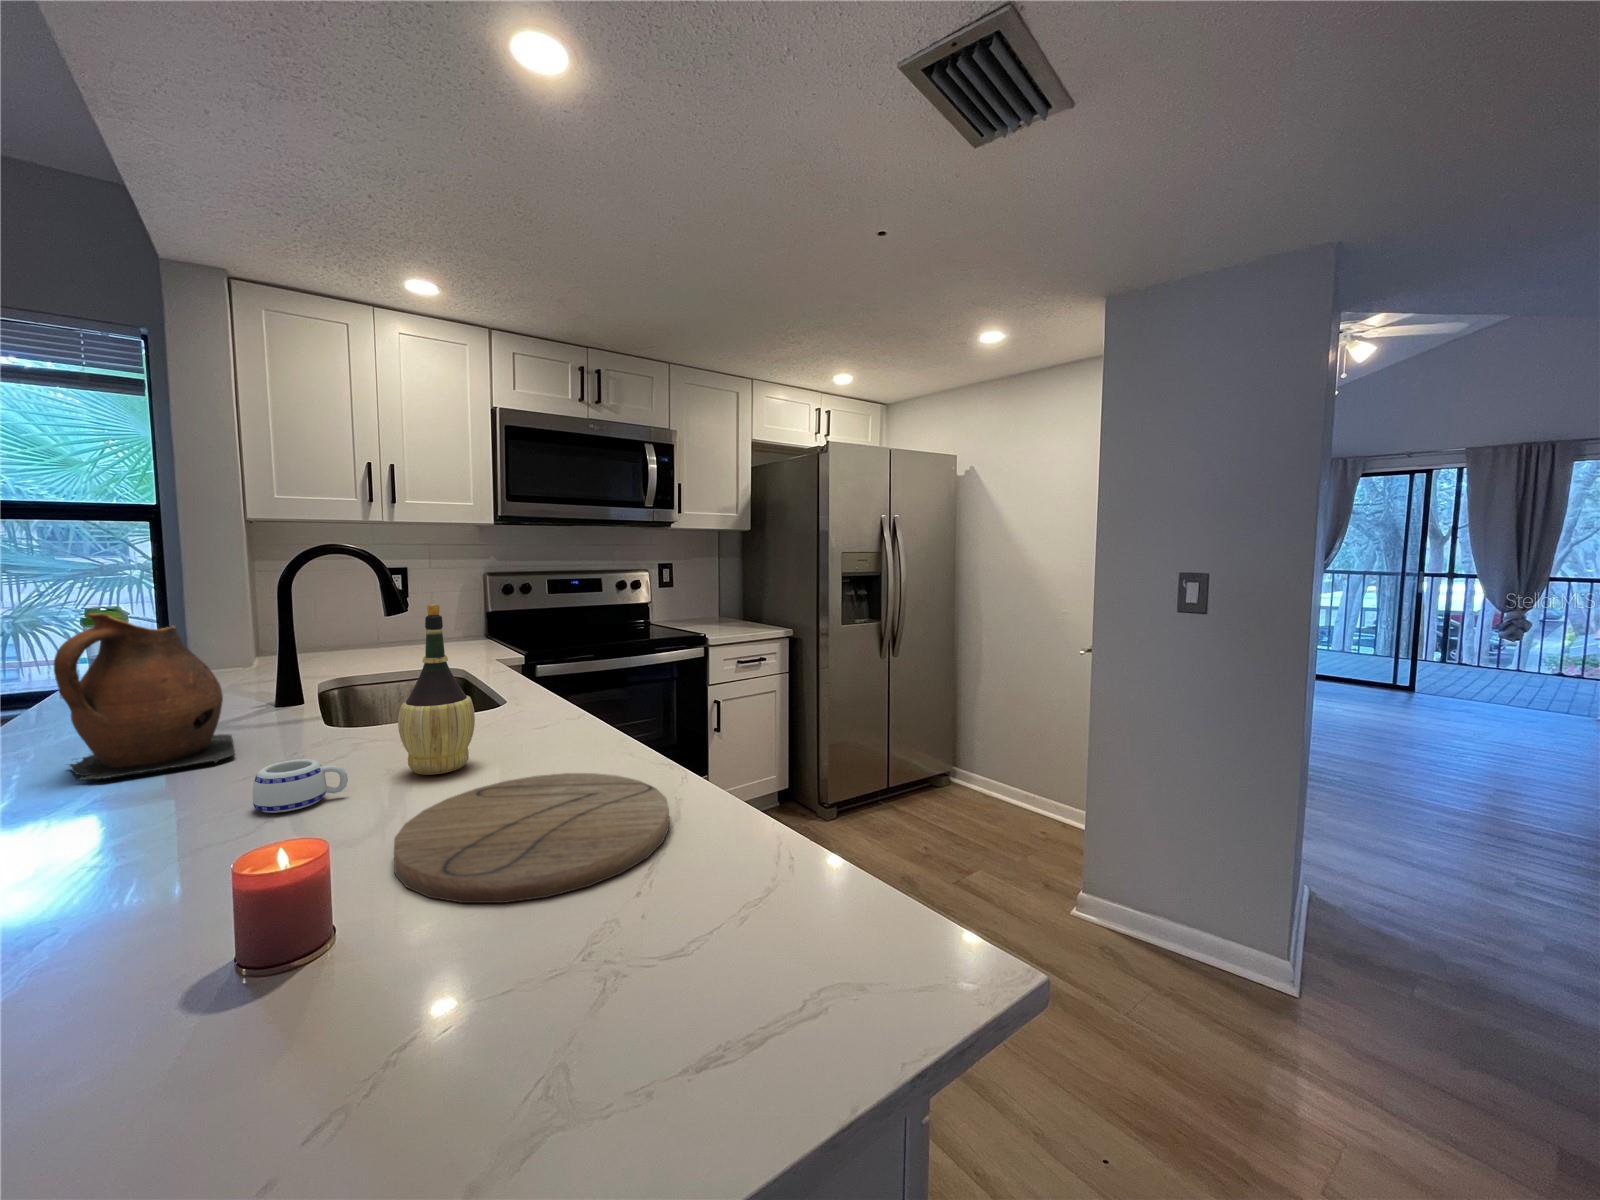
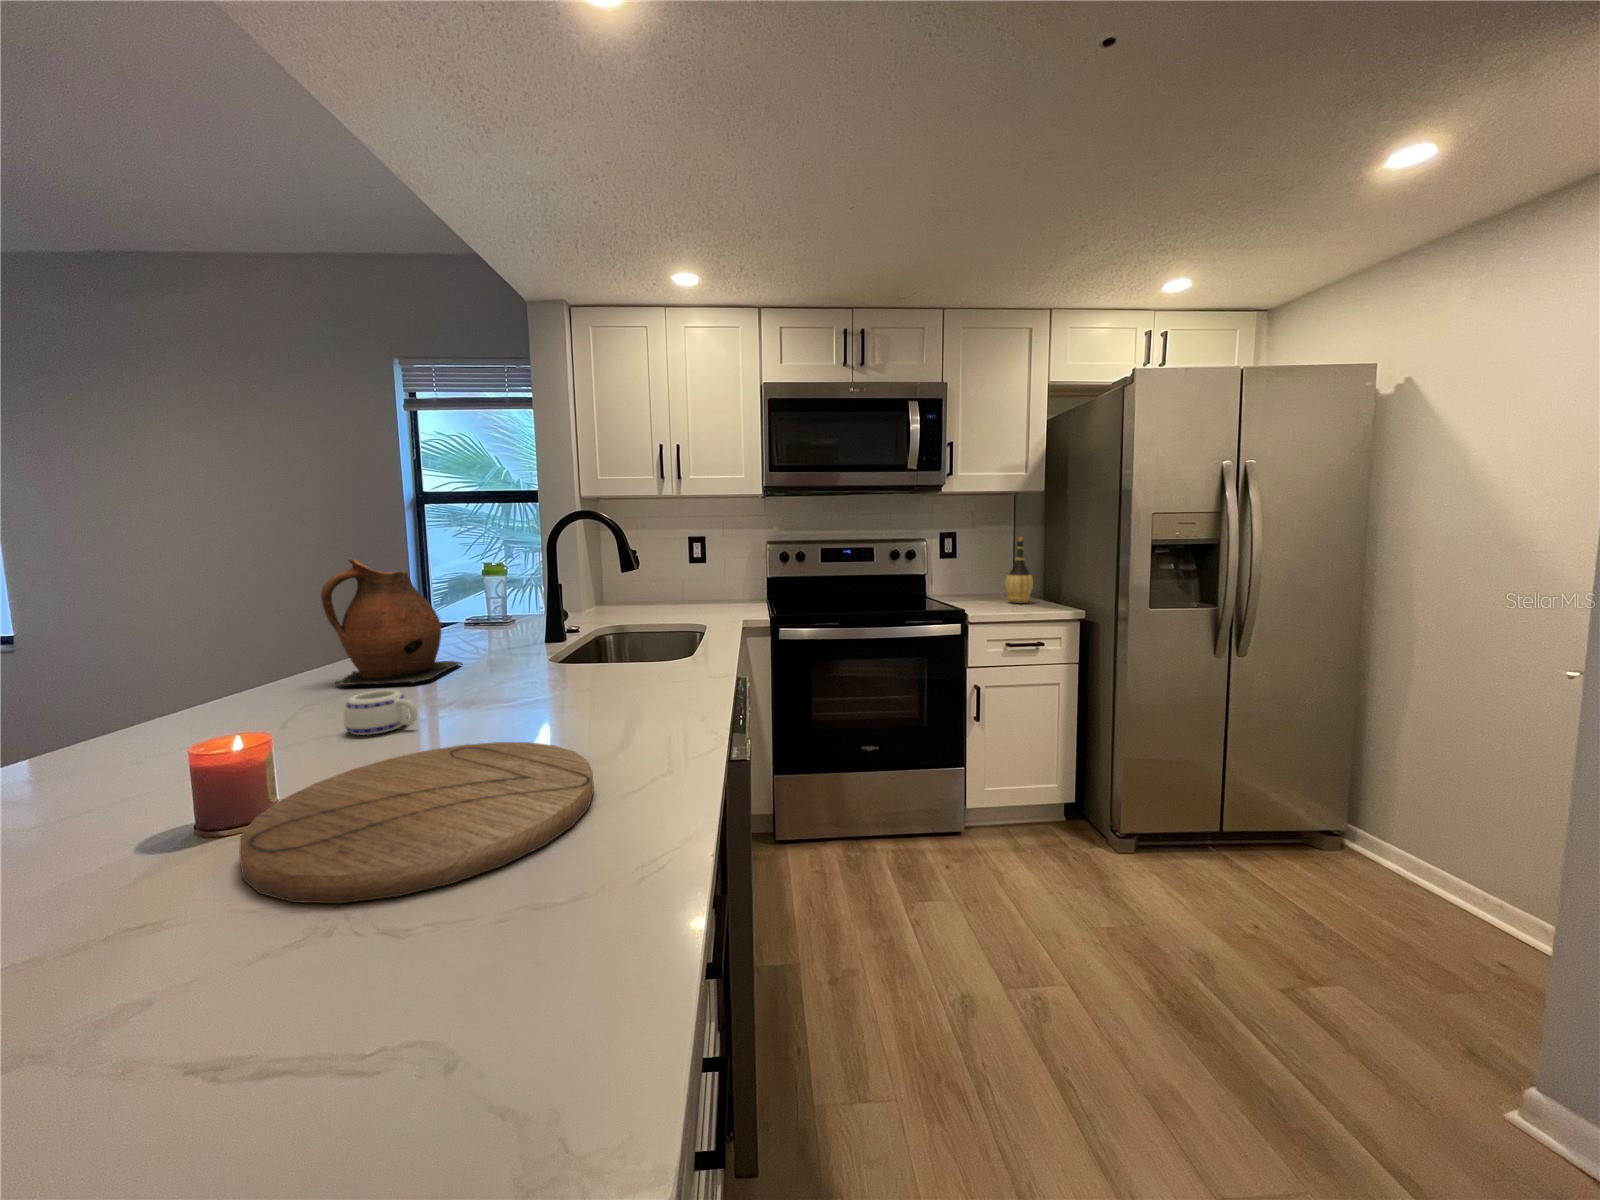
wine bottle: present [398,604,475,775] -> present [1005,537,1033,603]

